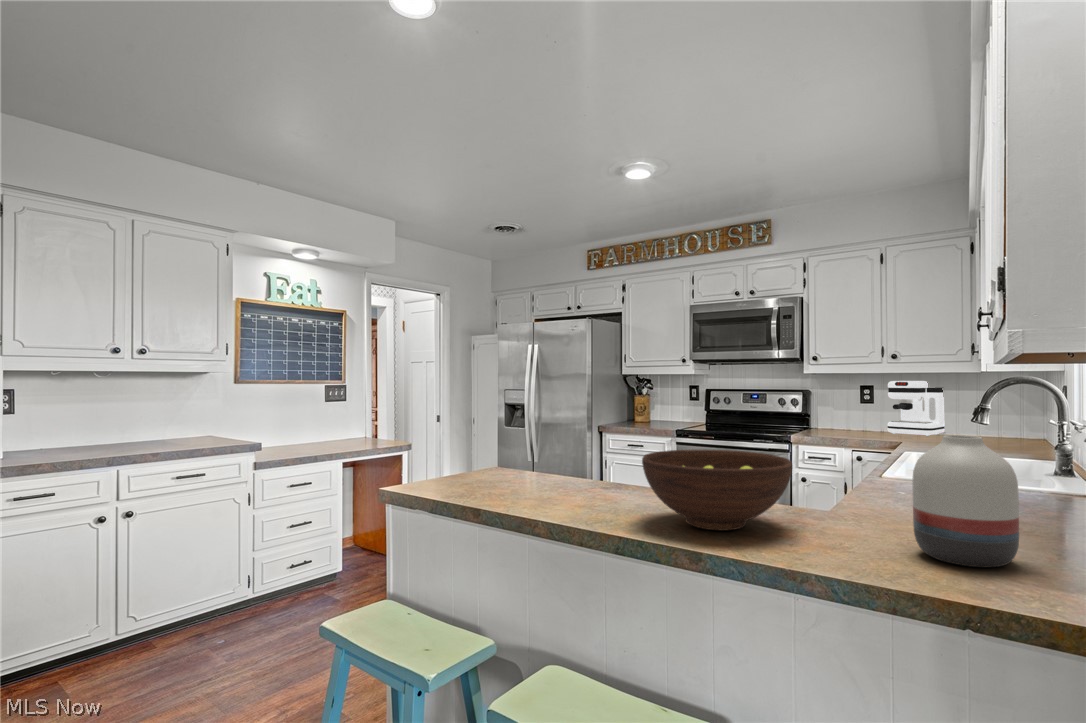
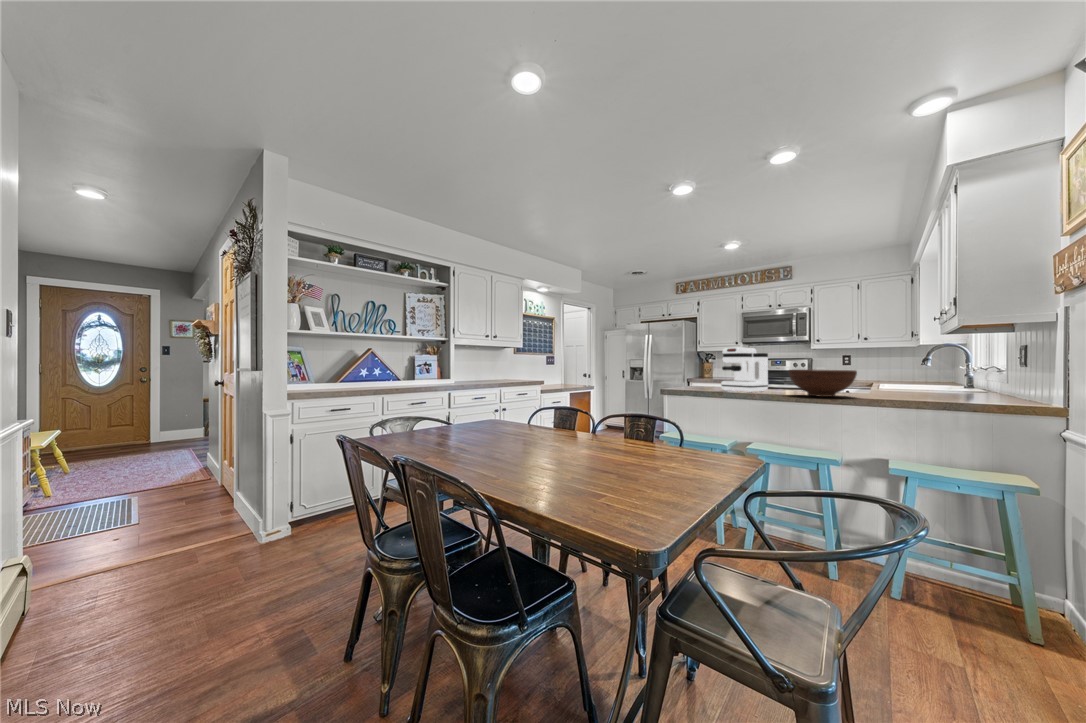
coffee maker: present [887,381,945,436] -> present [721,348,768,392]
vase: present [912,435,1019,567] -> none [912,356,955,401]

